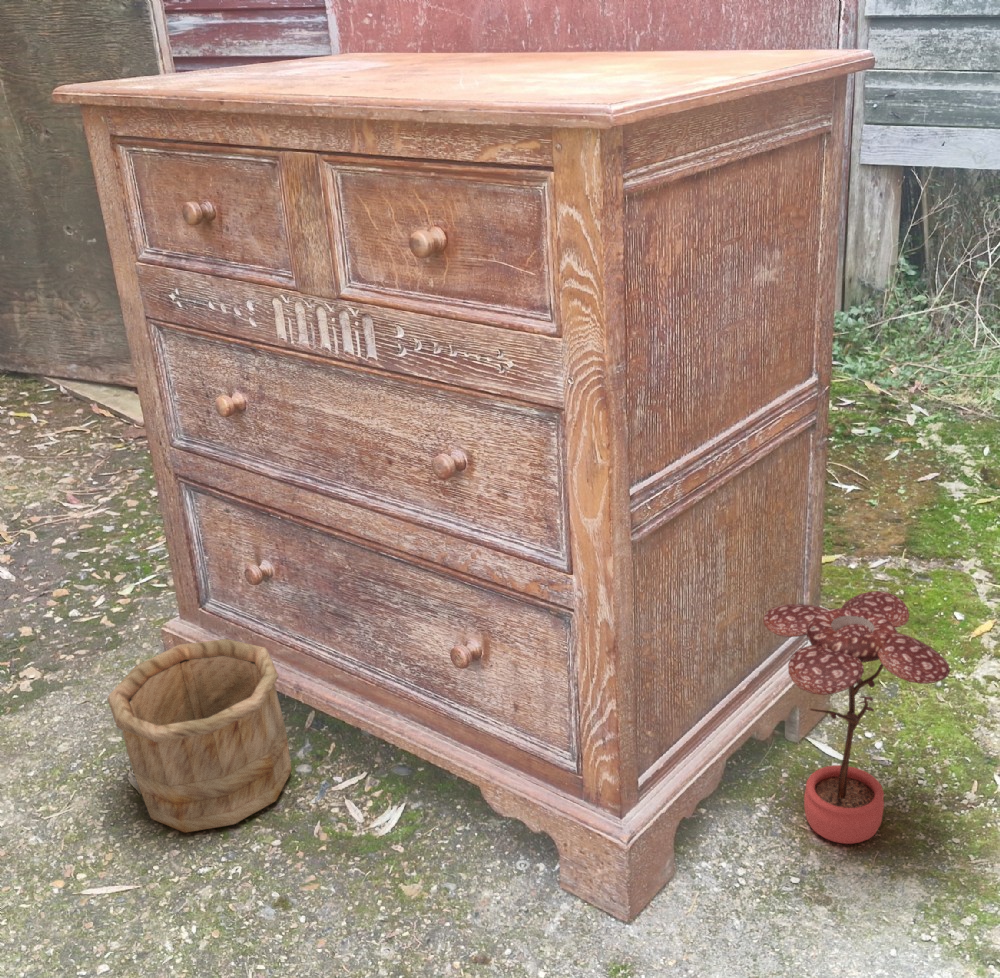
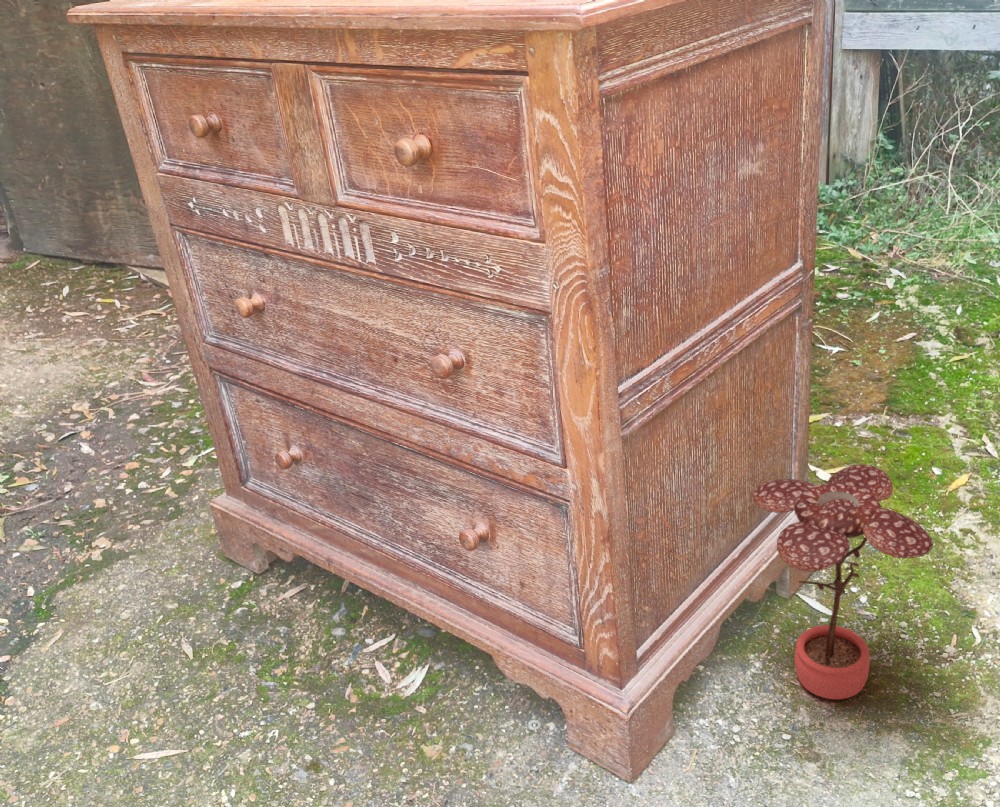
wooden bucket: present [108,639,292,833] -> none [154,518,326,696]

